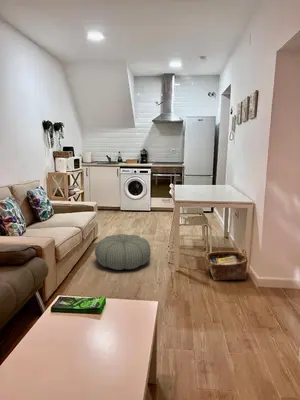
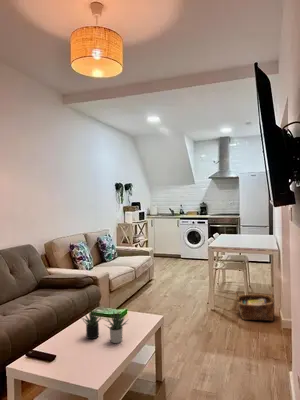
pouf: present [95,234,151,270] -> none [145,276,192,305]
succulent plant: none [43,309,128,361] -> present [83,312,127,343]

